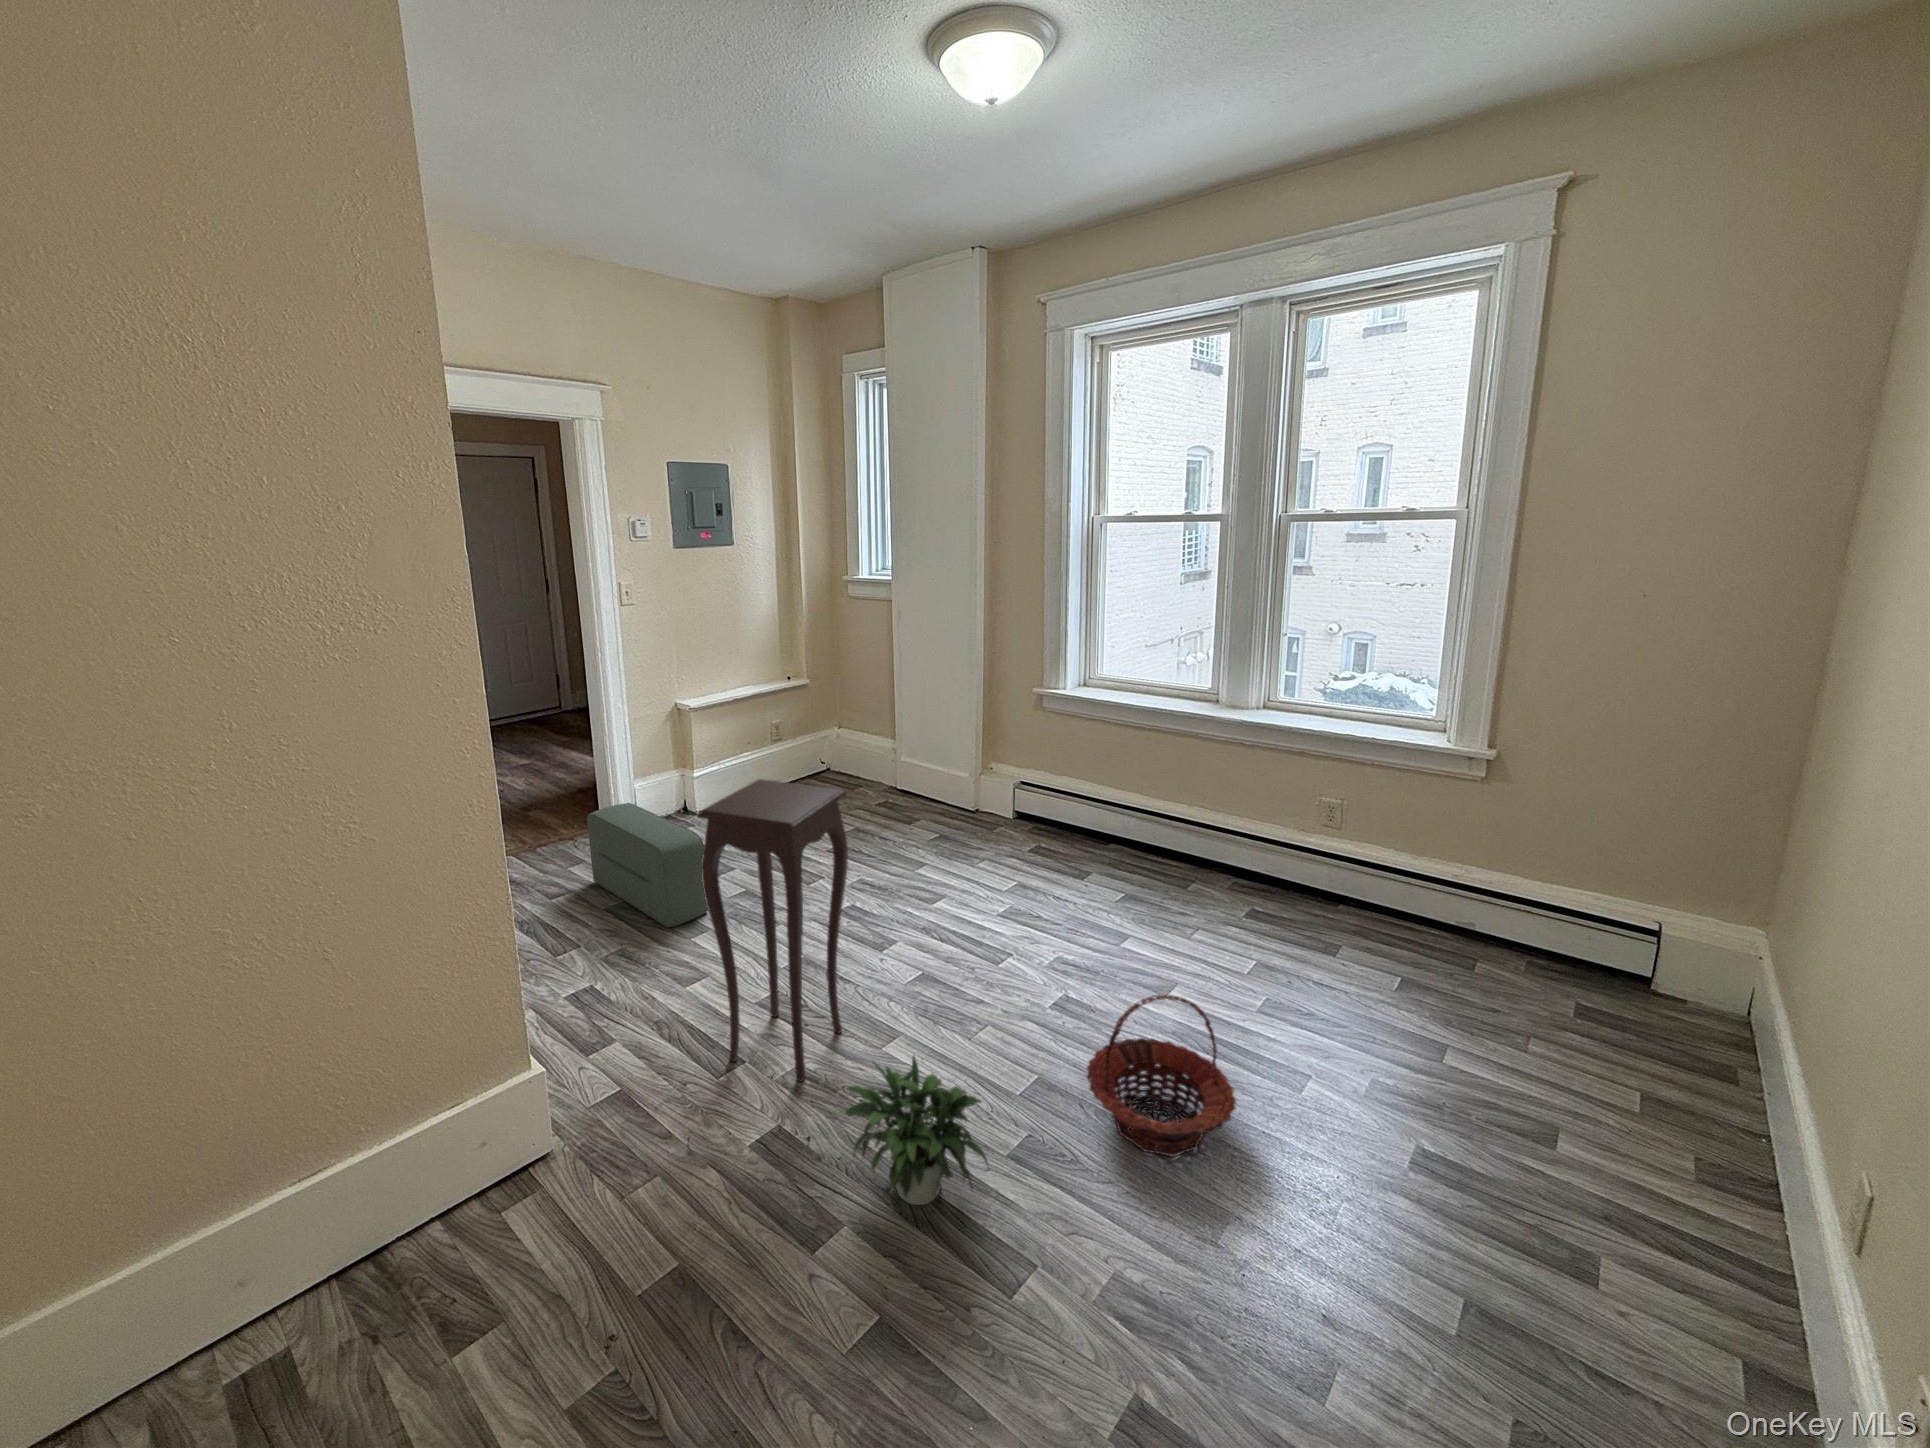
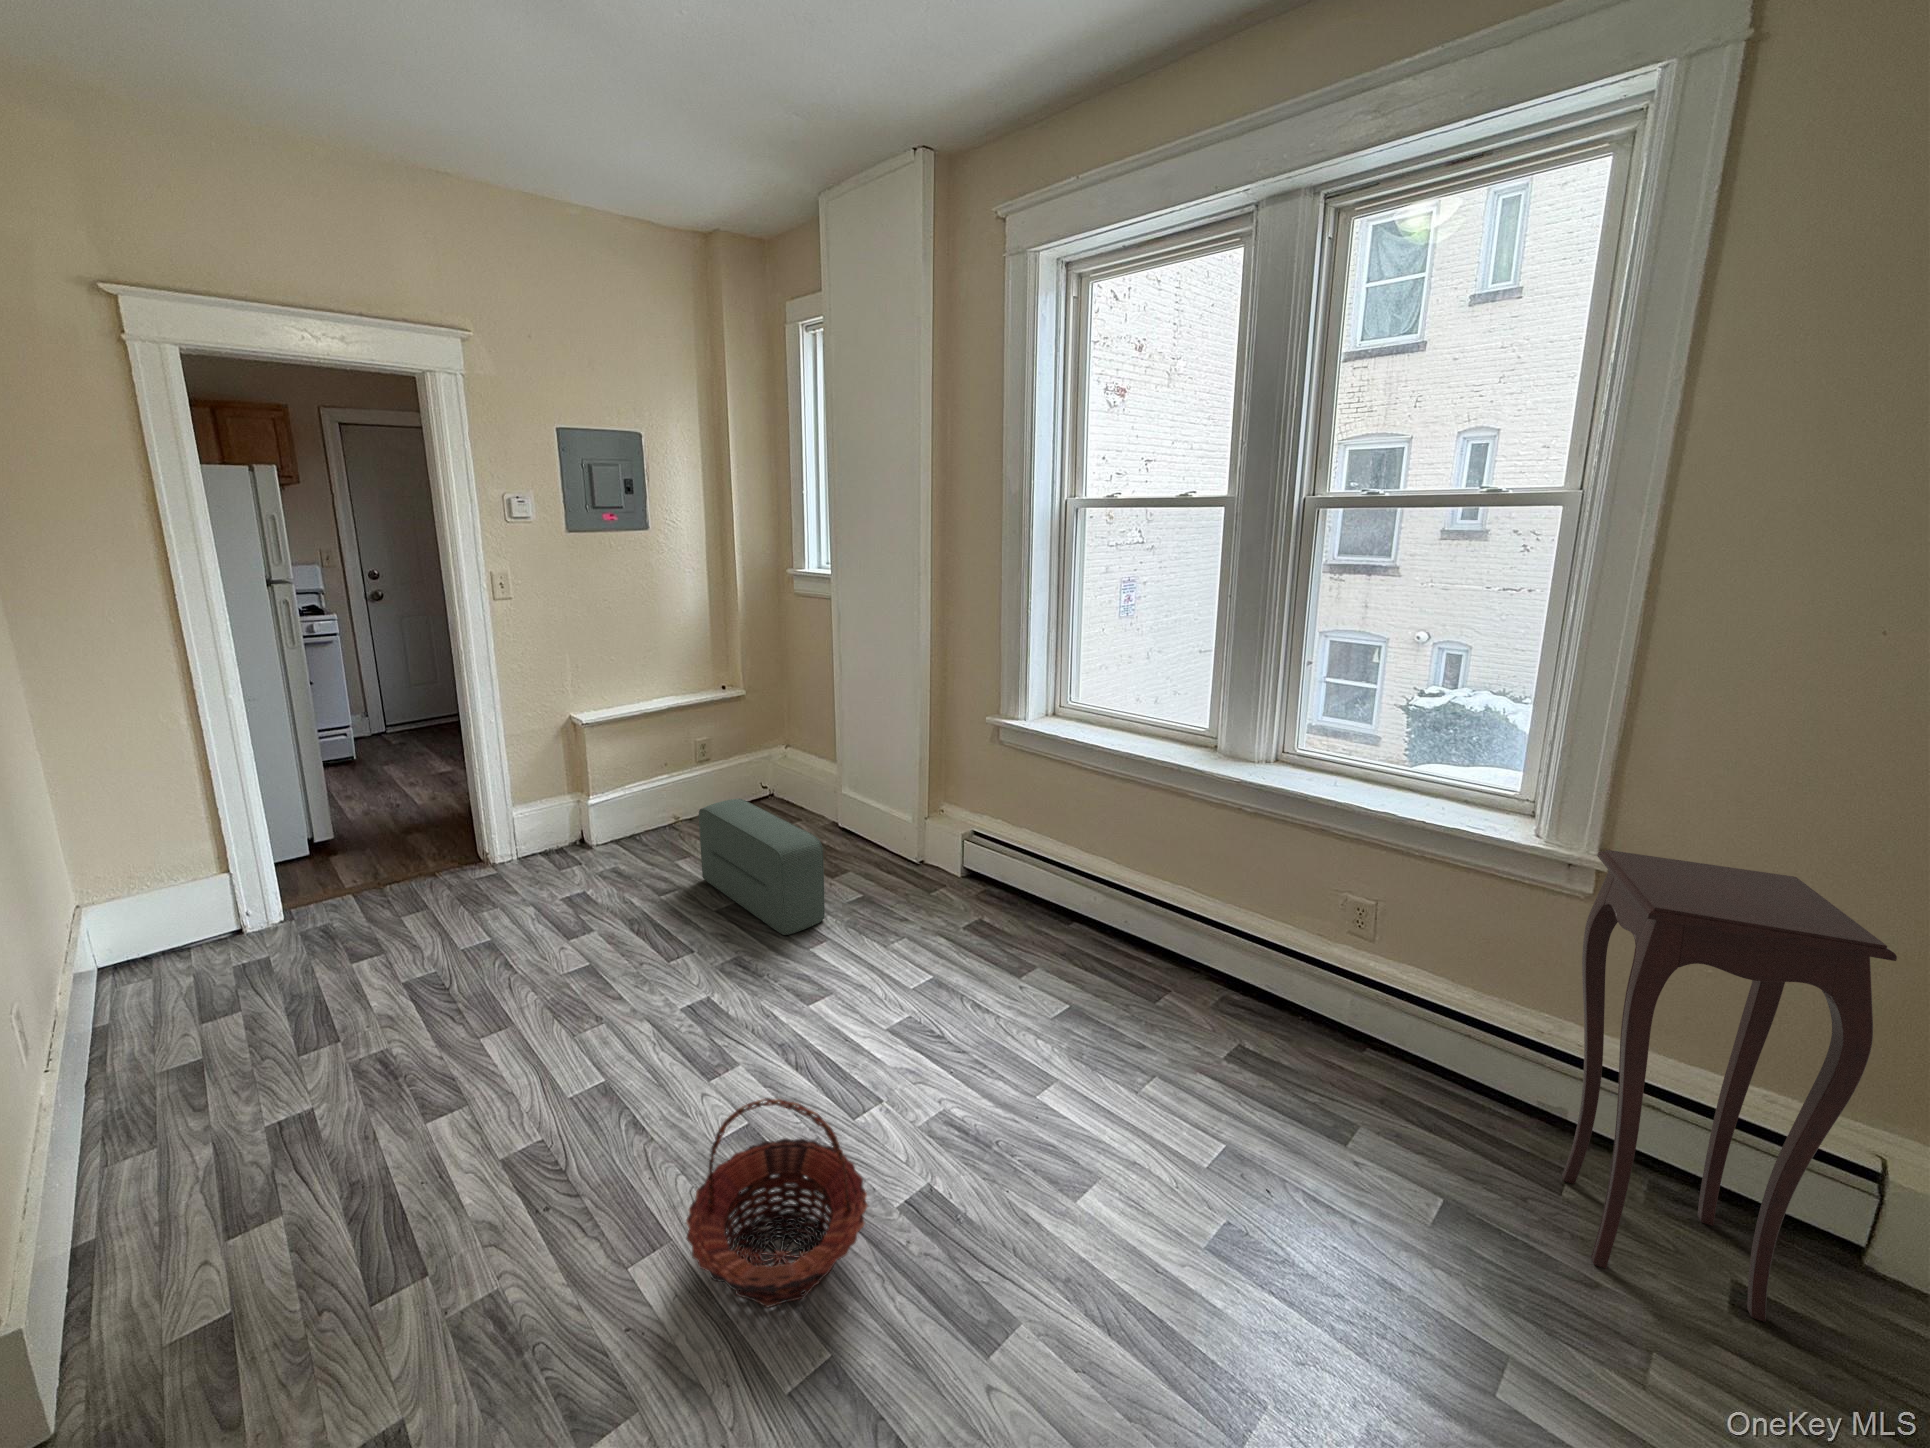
side table: present [697,779,848,1082] -> present [1562,850,1897,1322]
basket: present [1086,995,1236,1157] -> present [686,1098,868,1307]
potted plant: present [817,1056,988,1205] -> none [977,1119,1201,1308]

